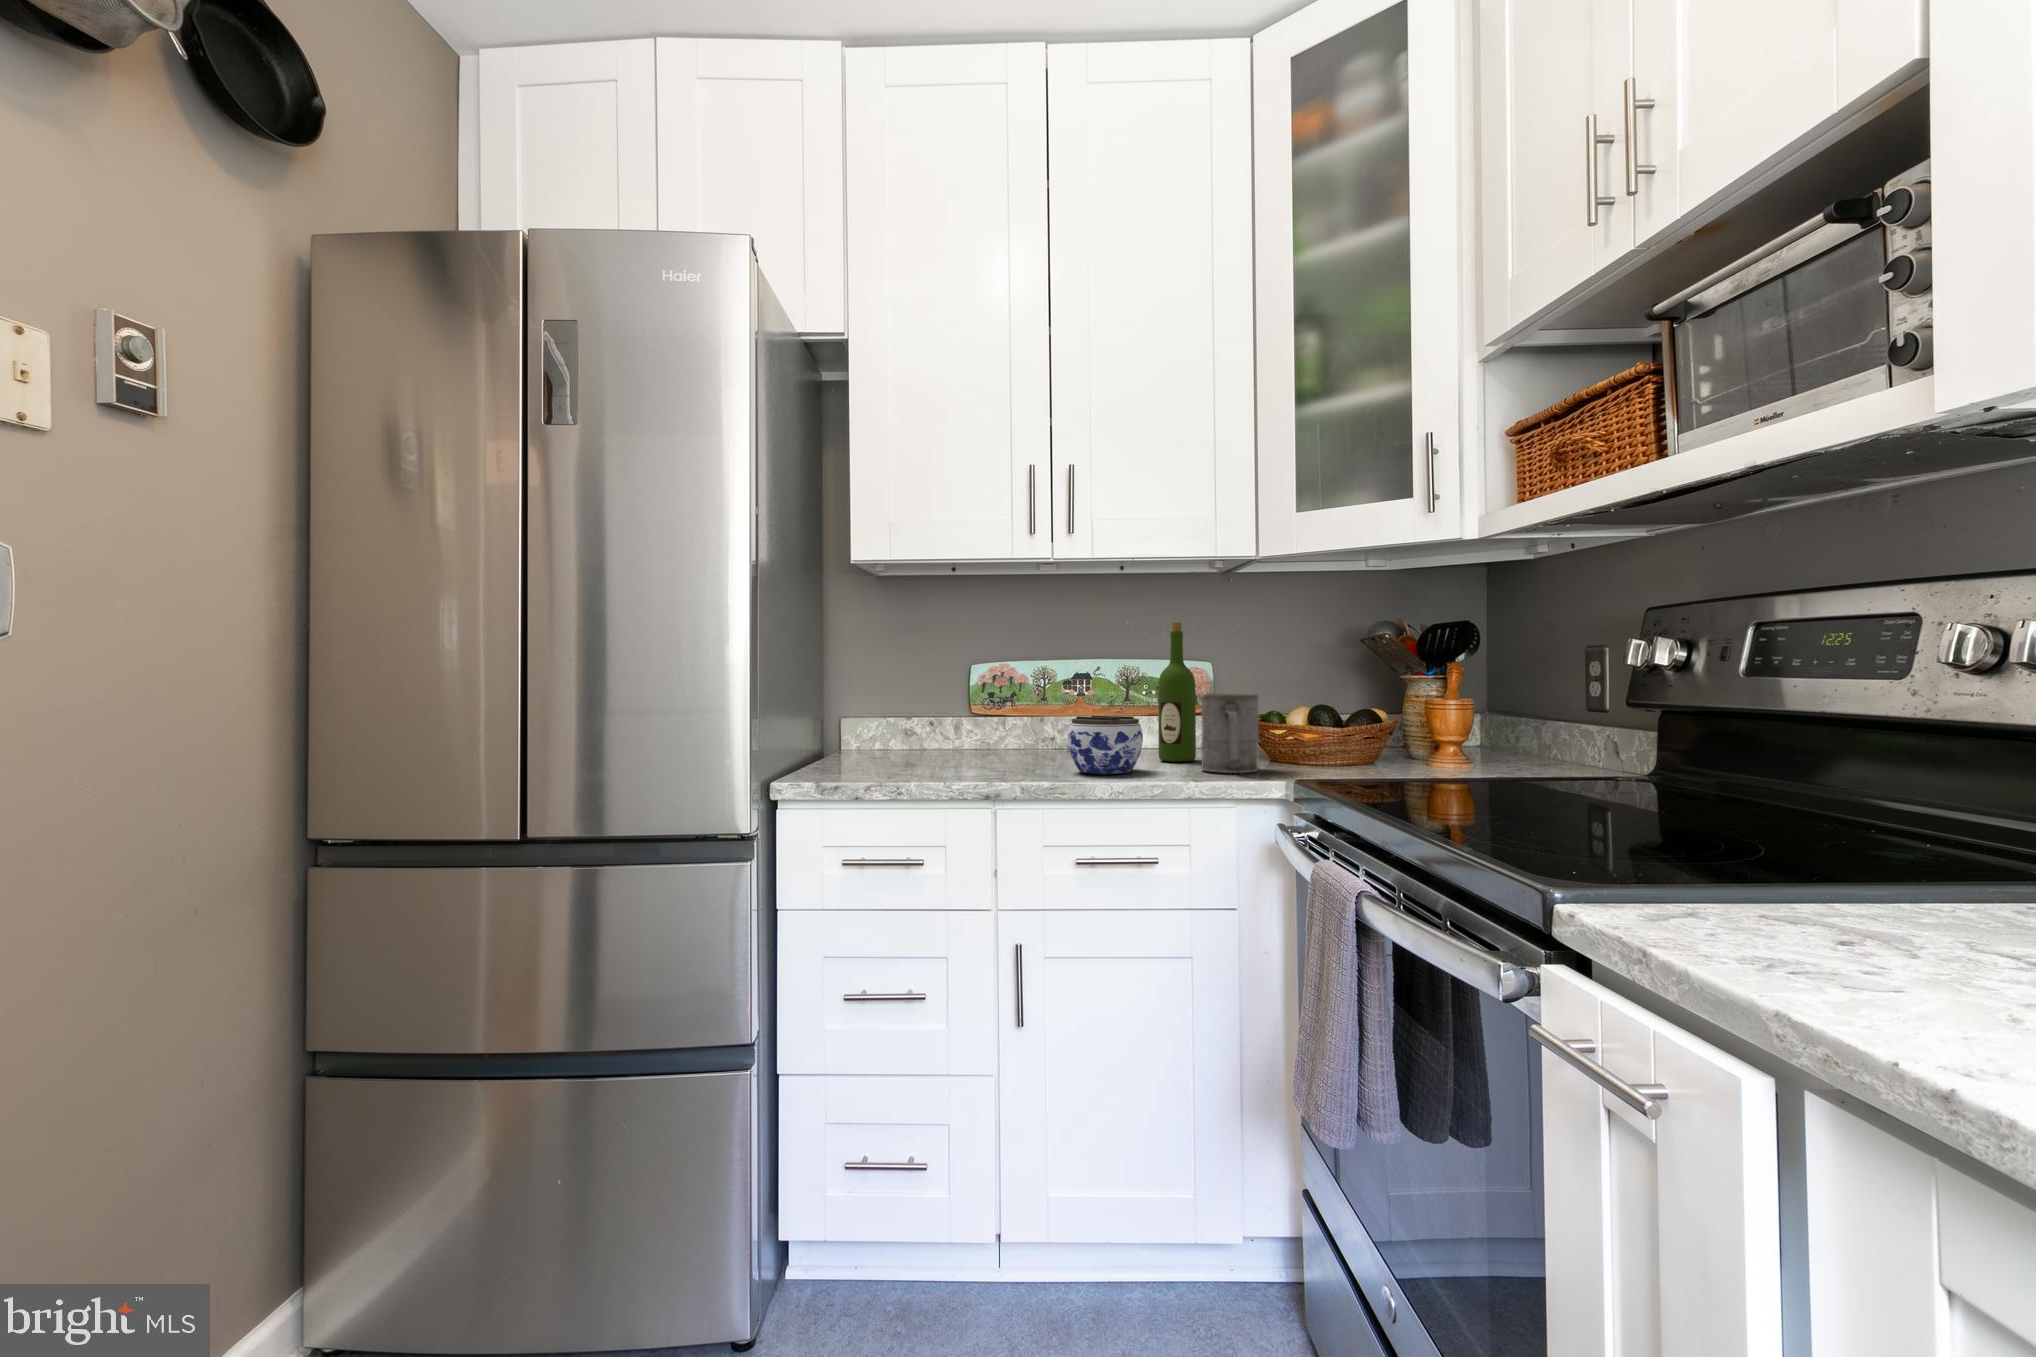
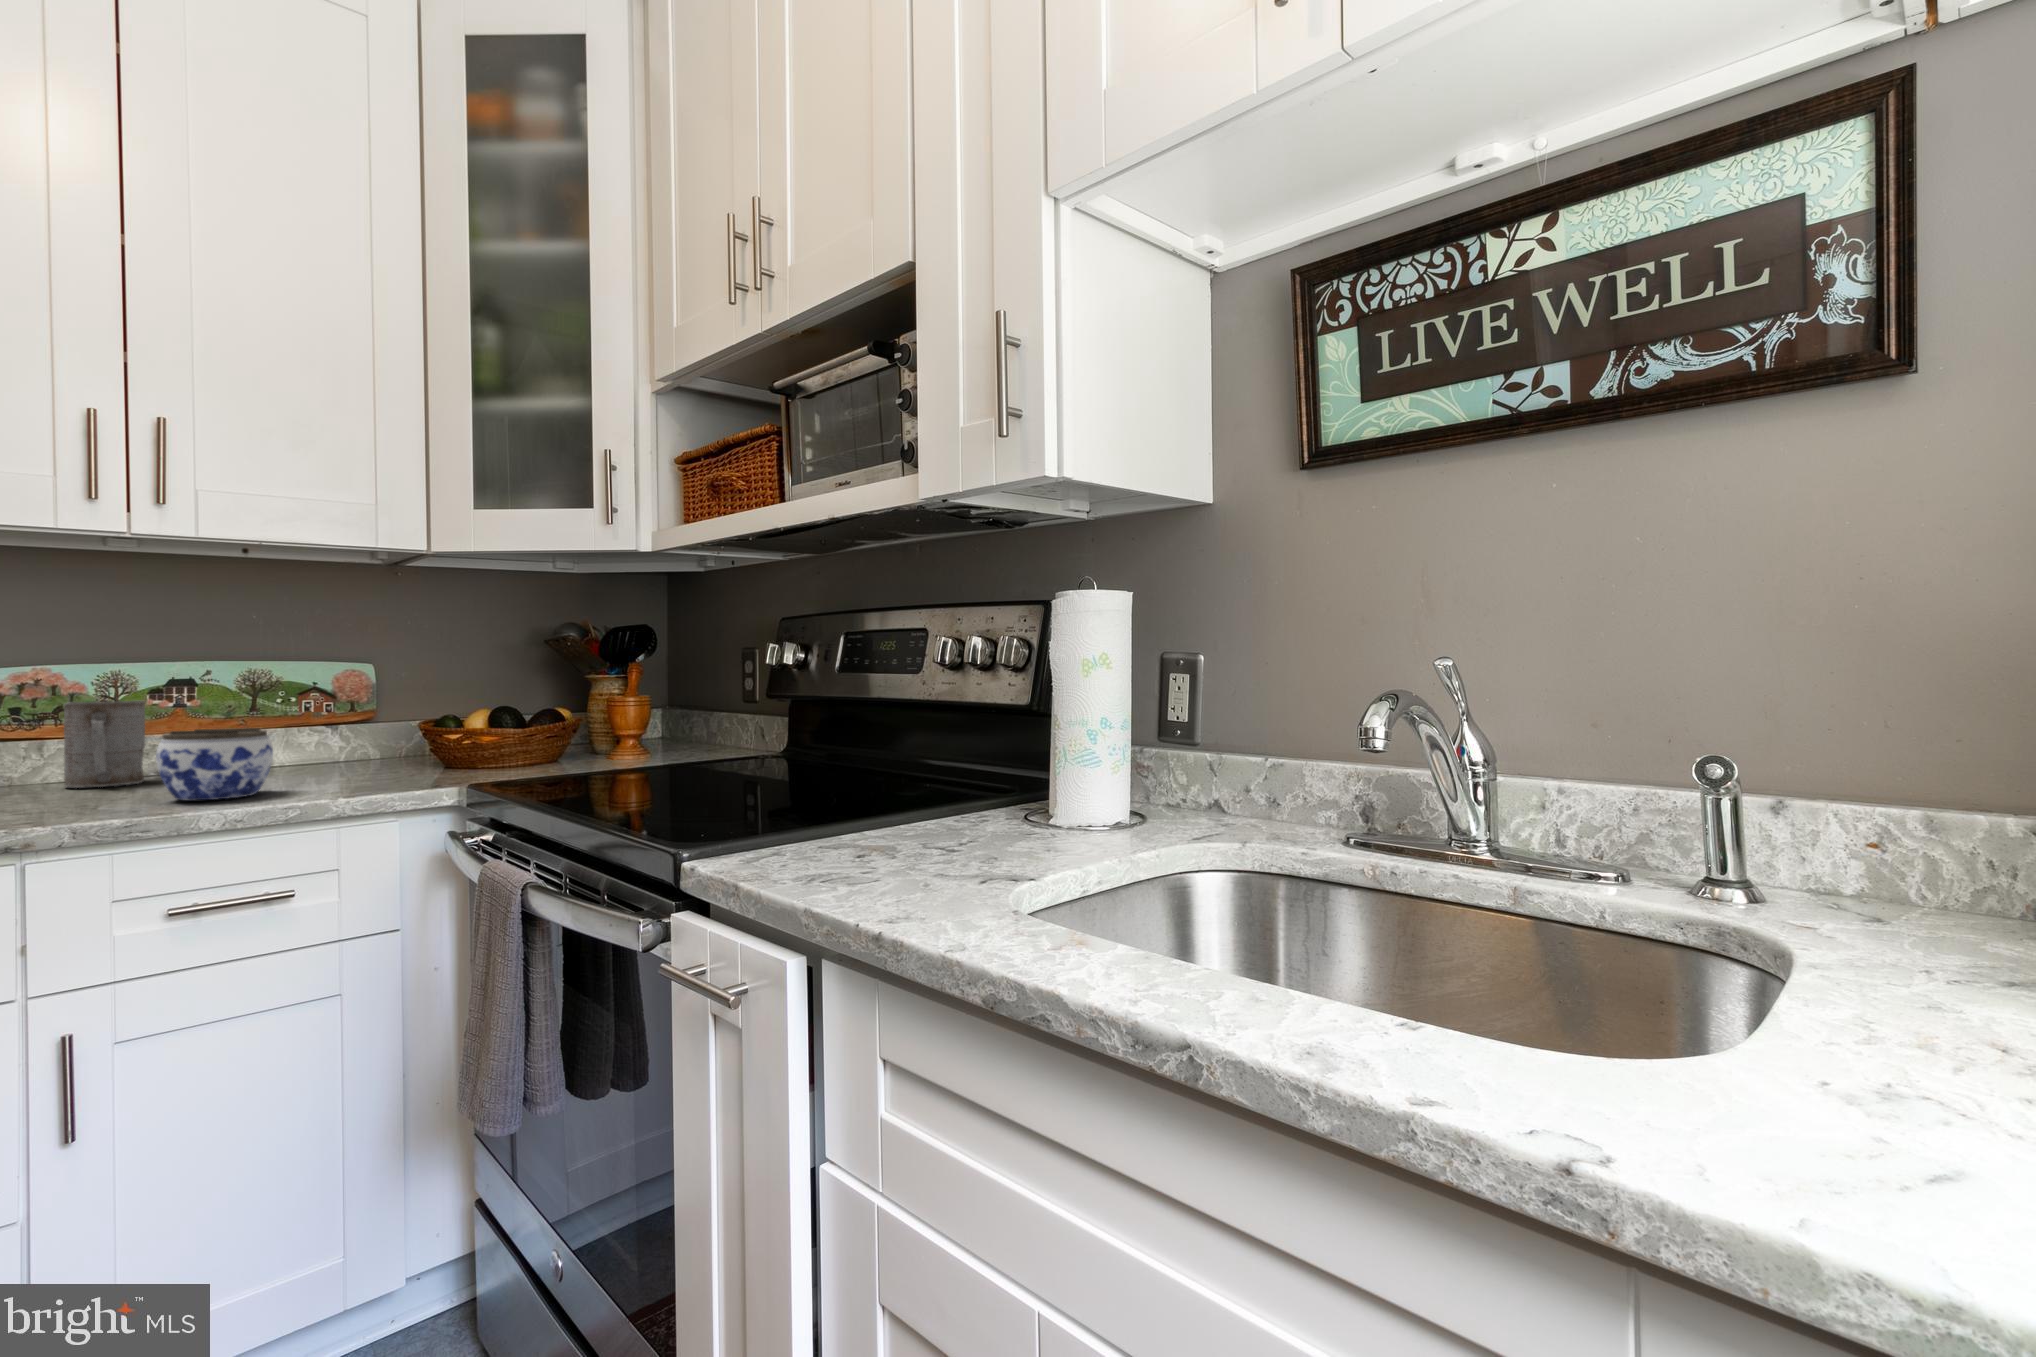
wine bottle: present [1158,623,1196,762] -> none [296,617,348,779]
mug: present [1201,694,1258,773] -> present [64,701,145,788]

